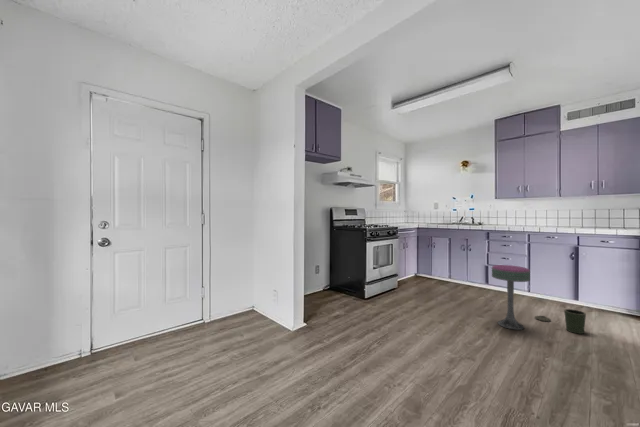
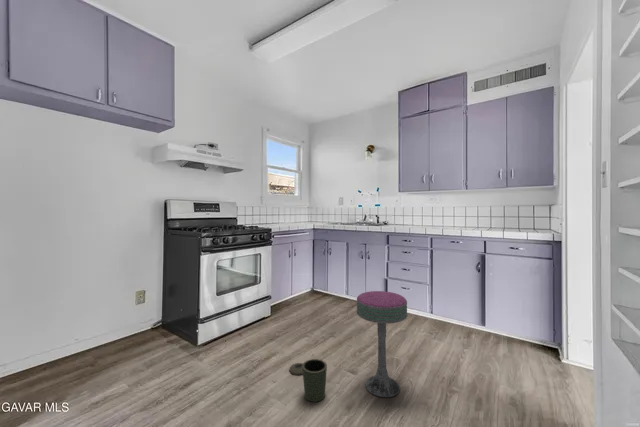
trash can: present [535,309,586,334] -> present [289,359,327,402]

